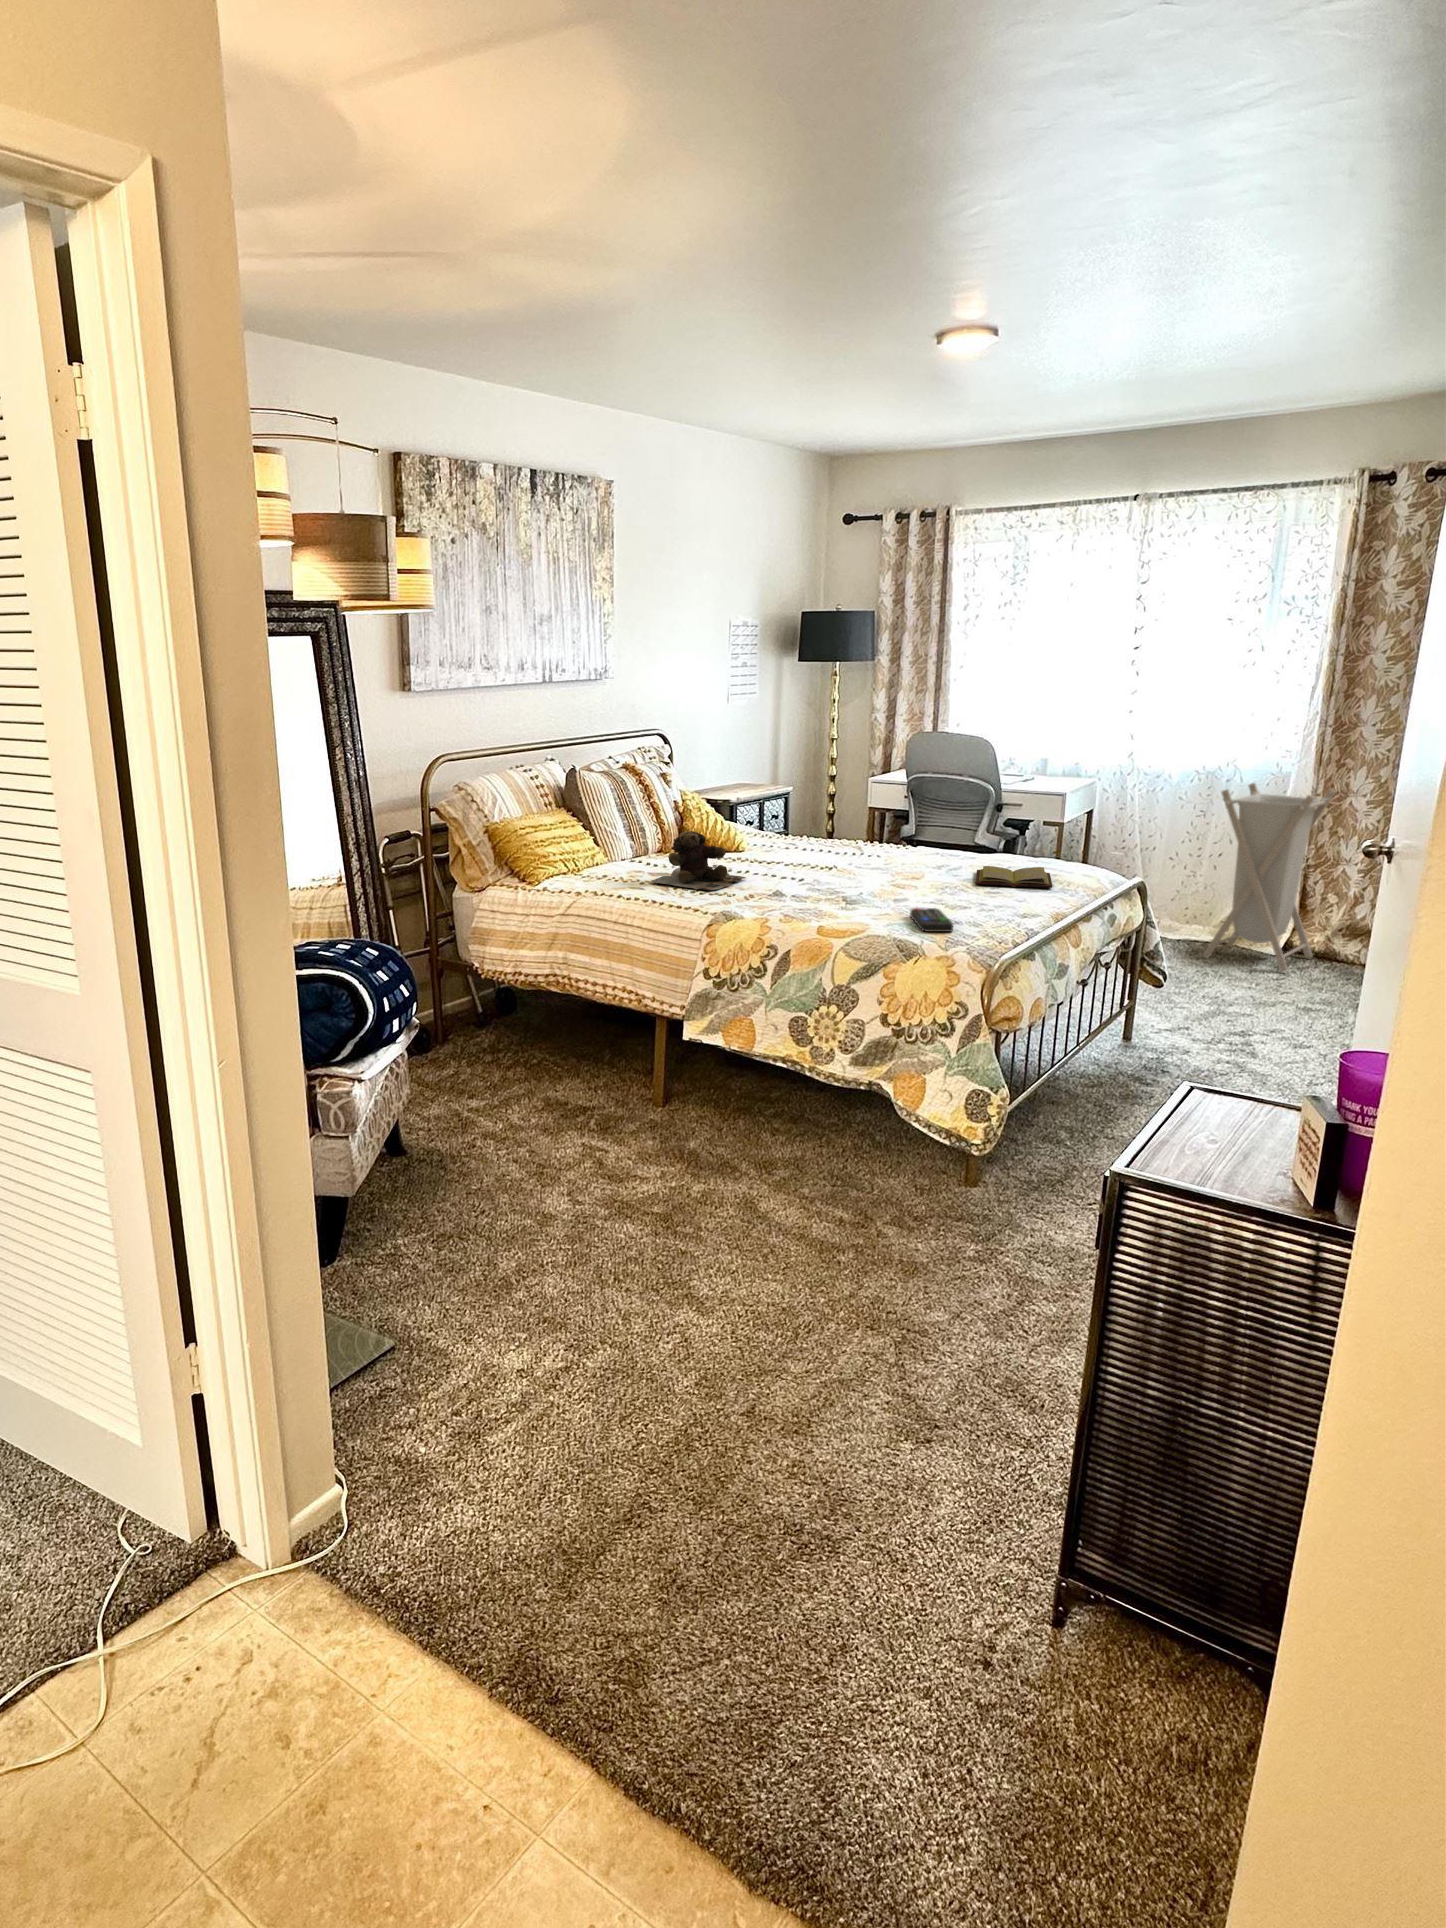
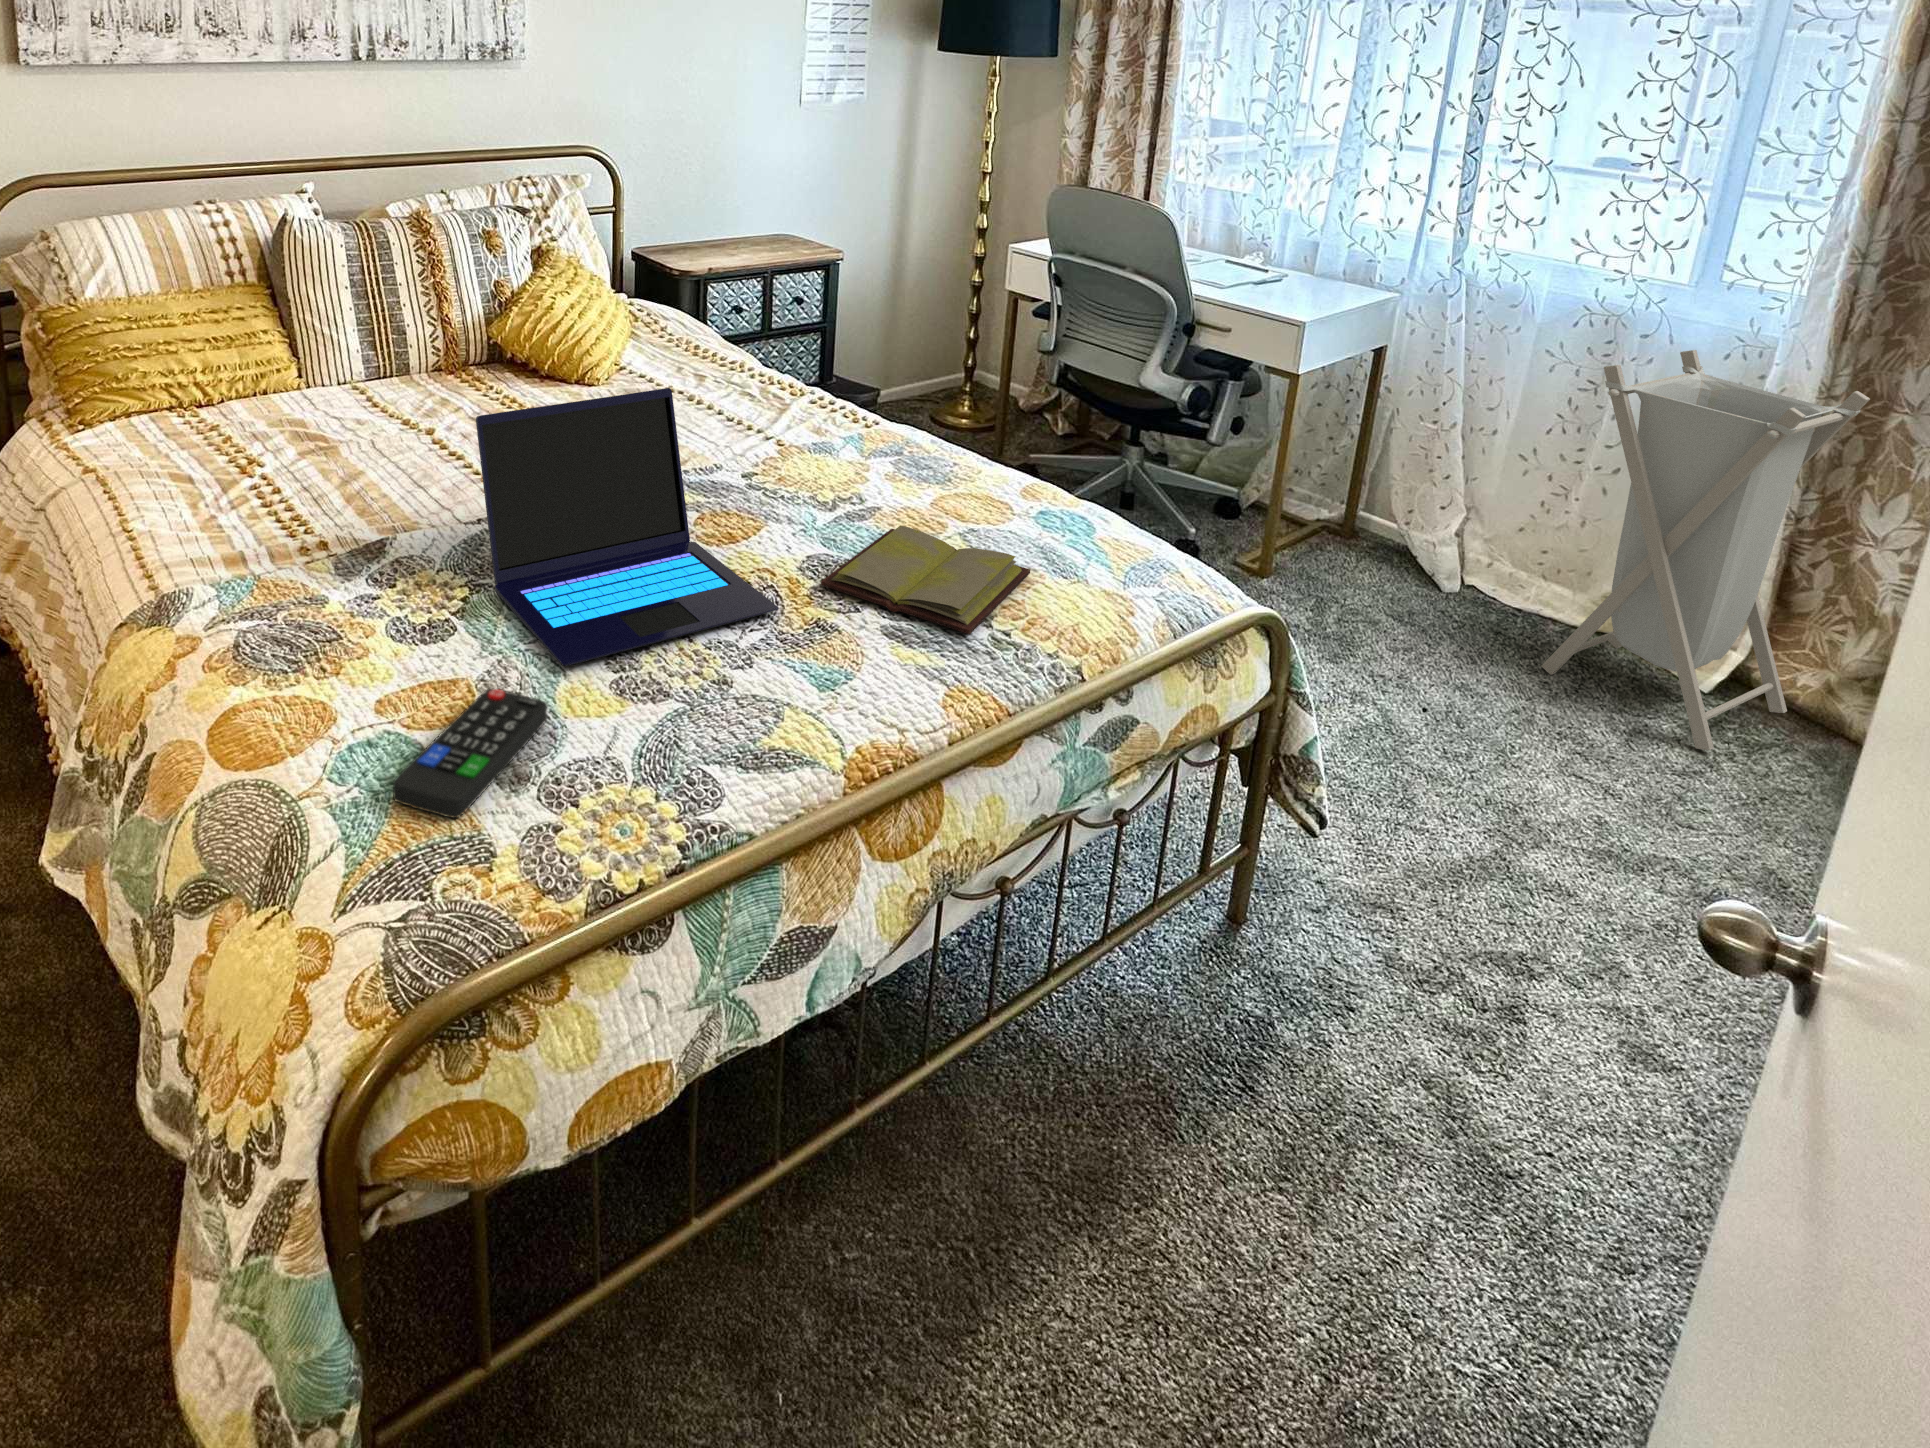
laptop: none [832,809,973,907] -> present [476,388,778,666]
teddy bear: present [651,831,746,890] -> none [229,377,418,516]

